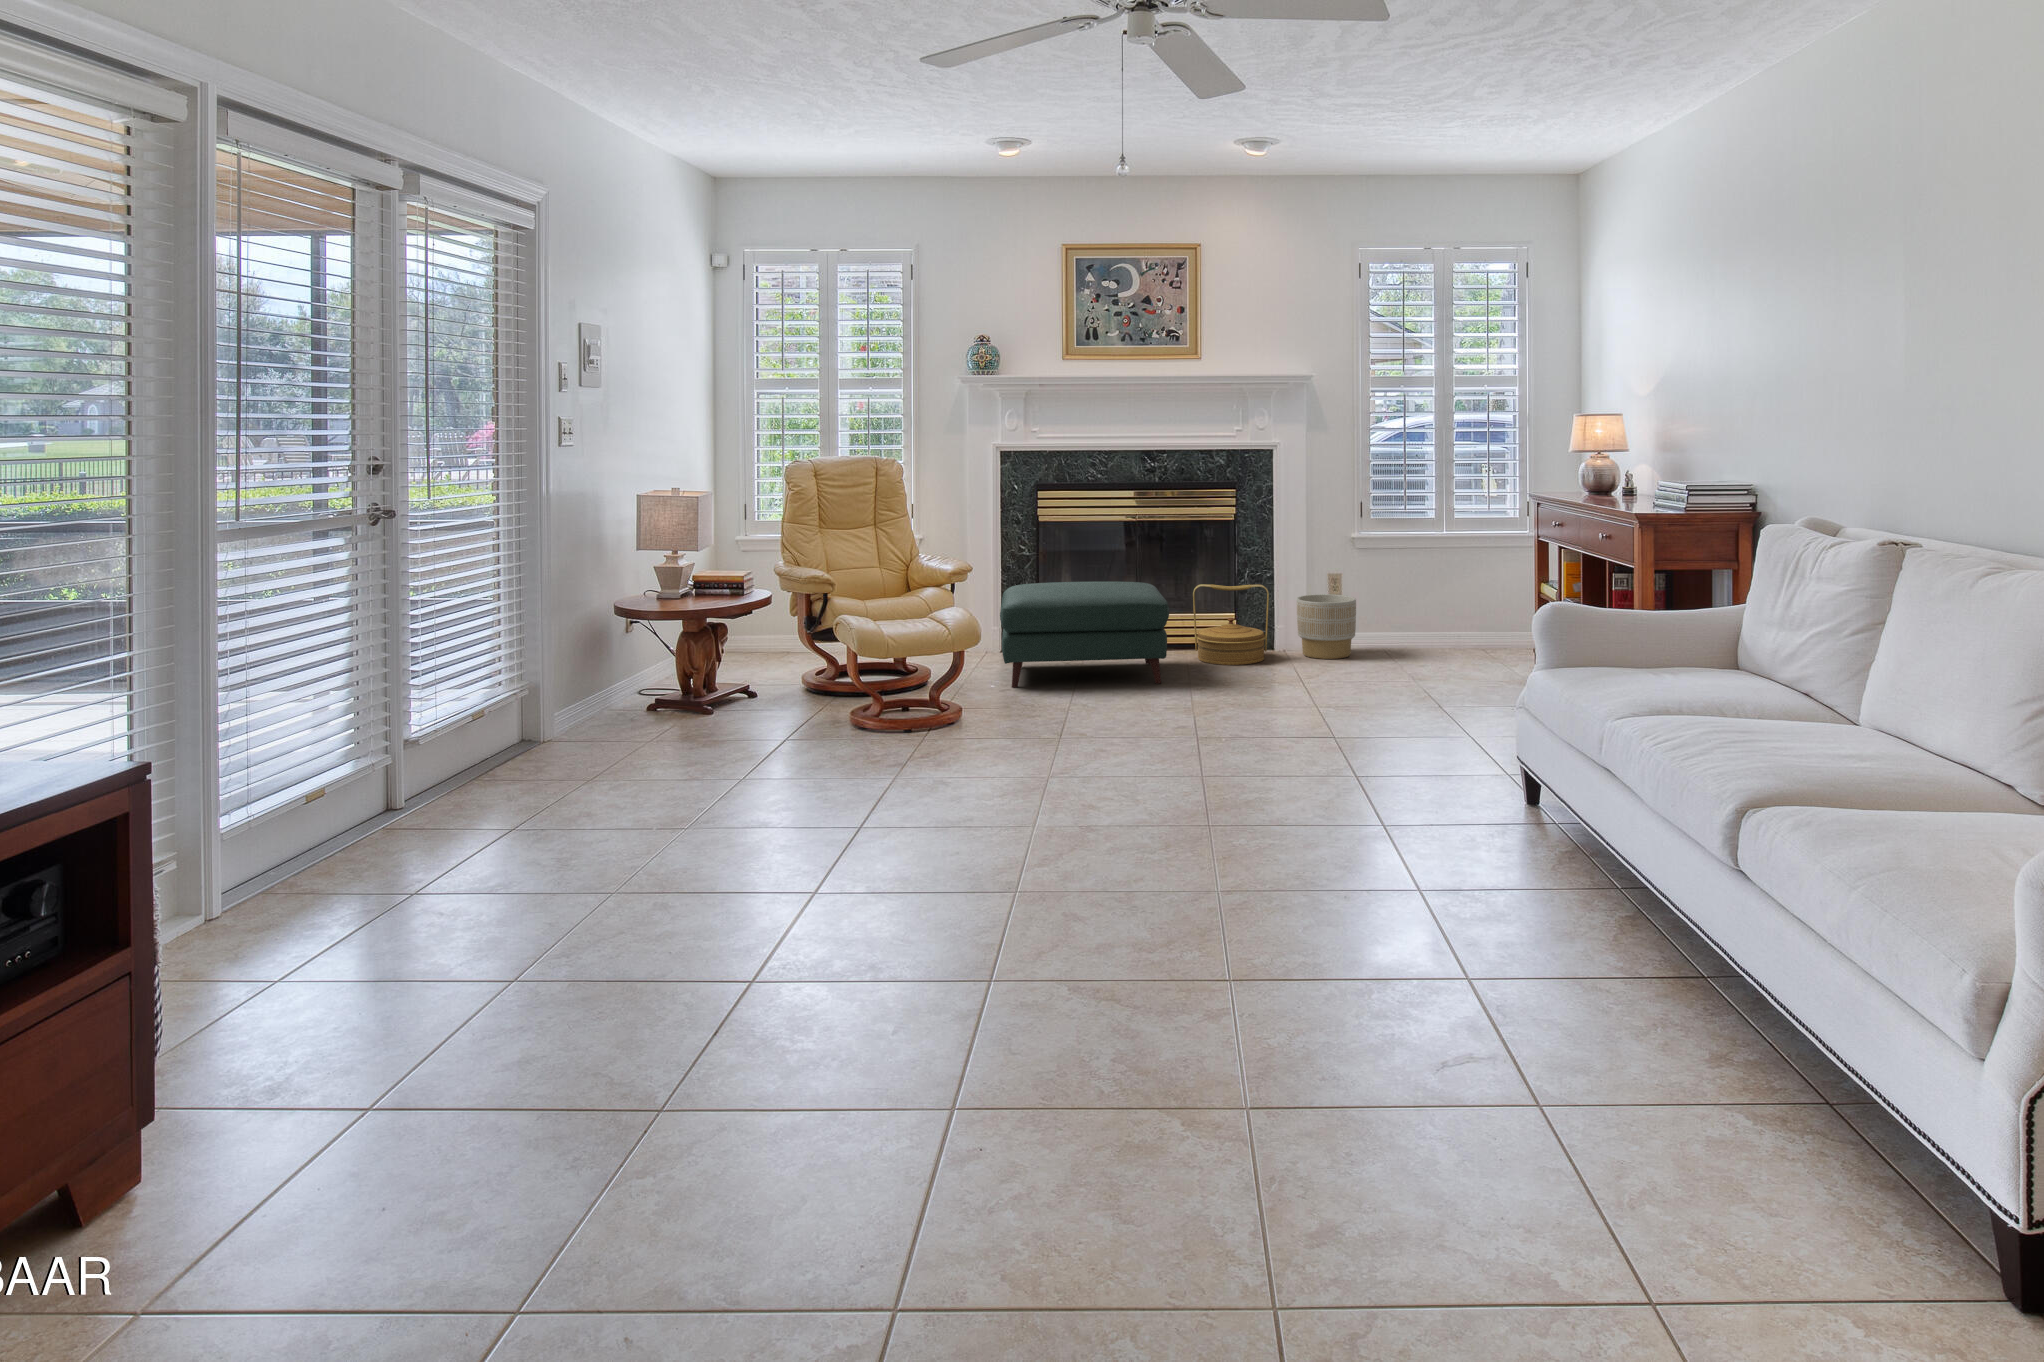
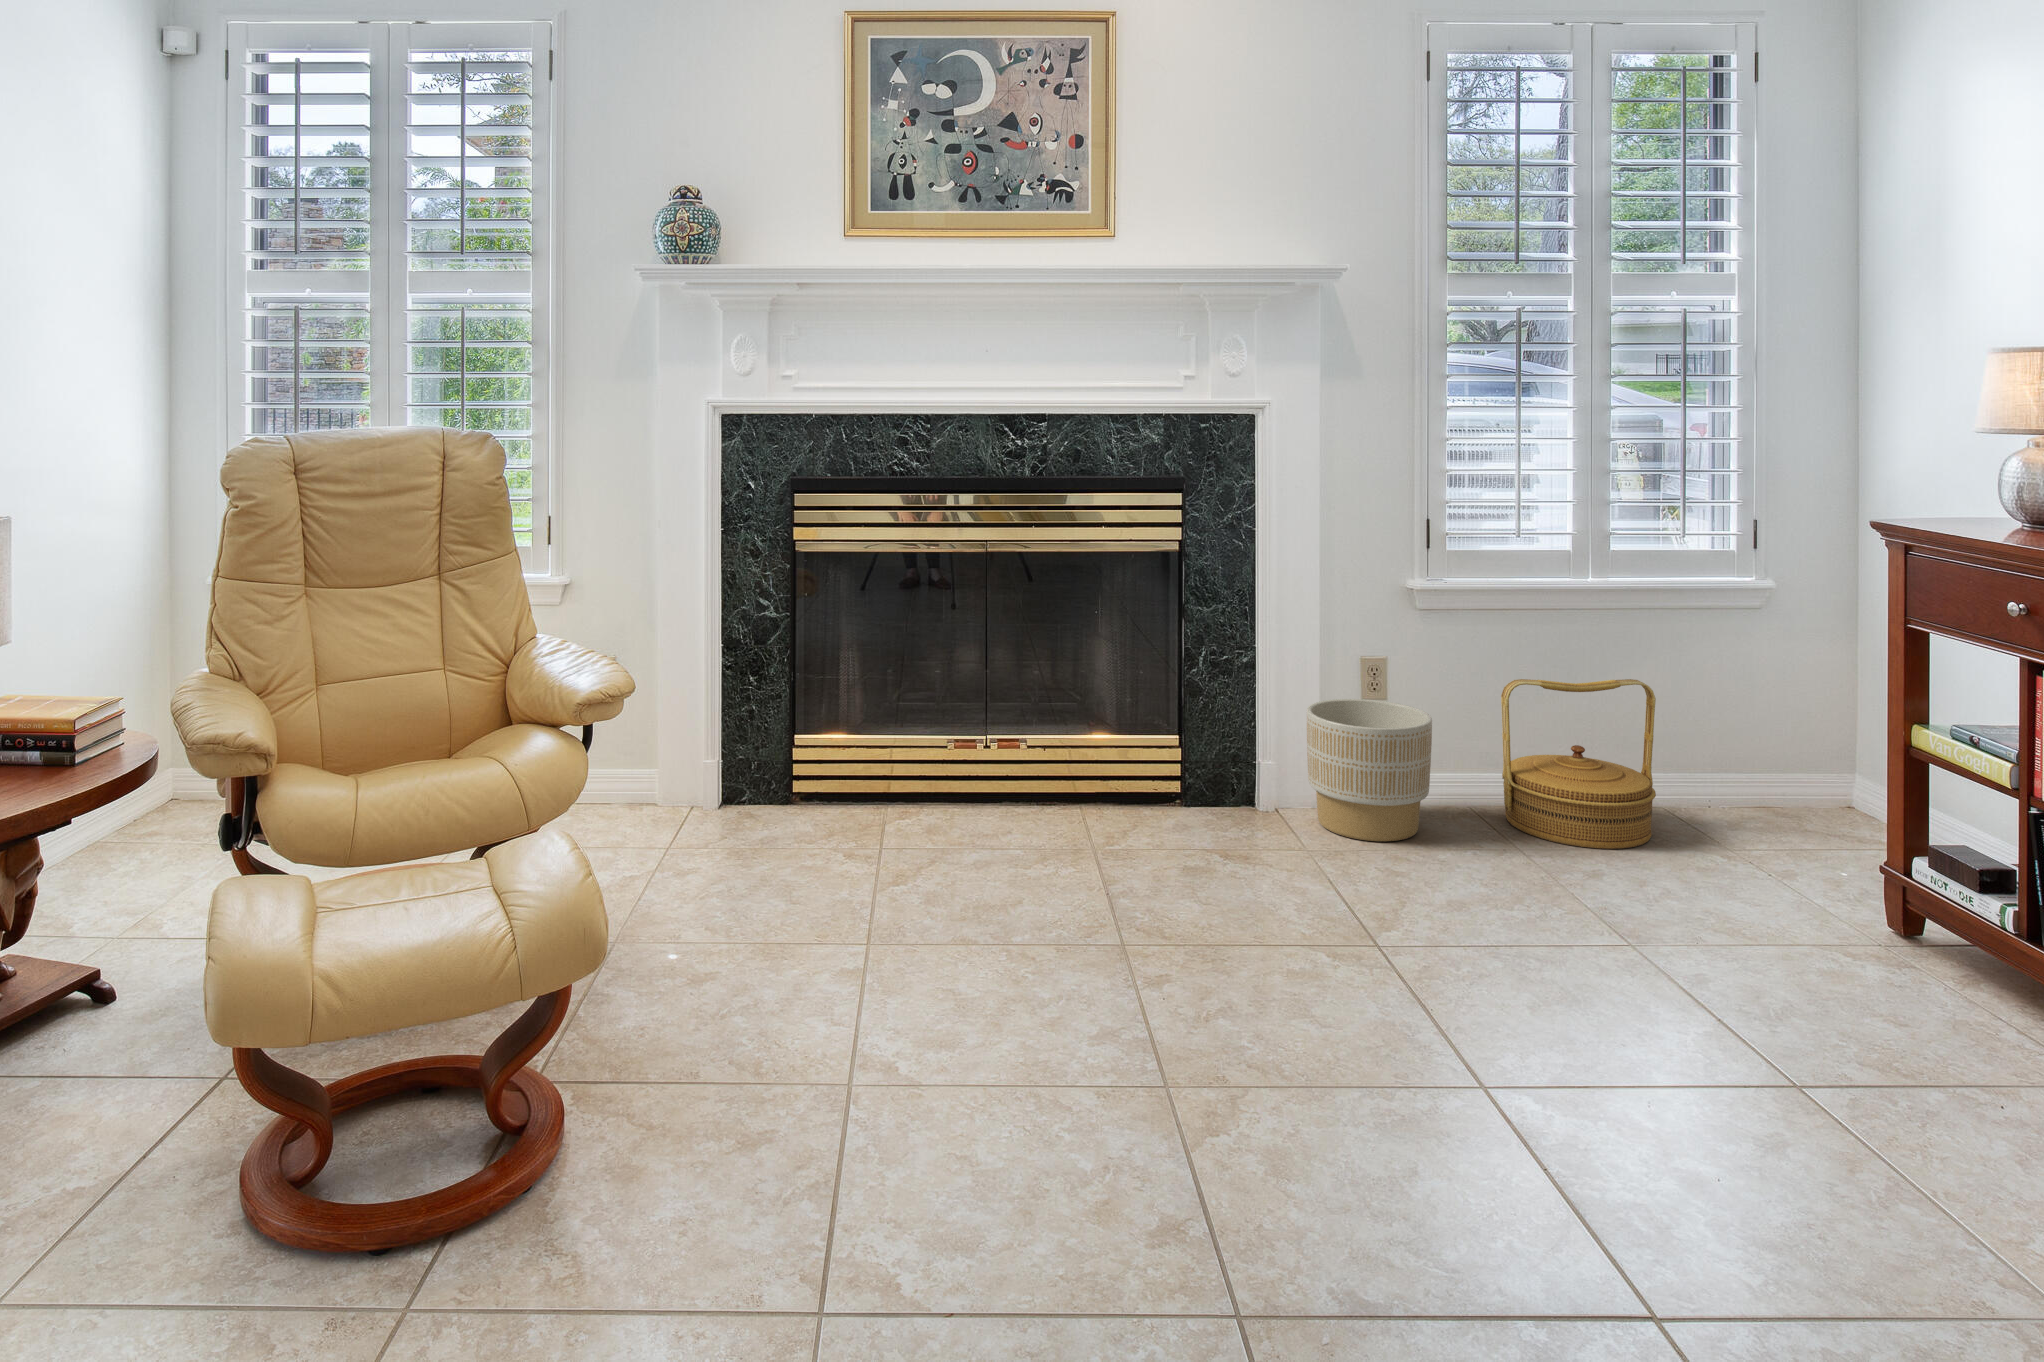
ottoman: present [1000,581,1169,688] -> none [684,687,1068,951]
woven basket: present [1193,584,1269,665] -> present [1501,679,1656,849]

